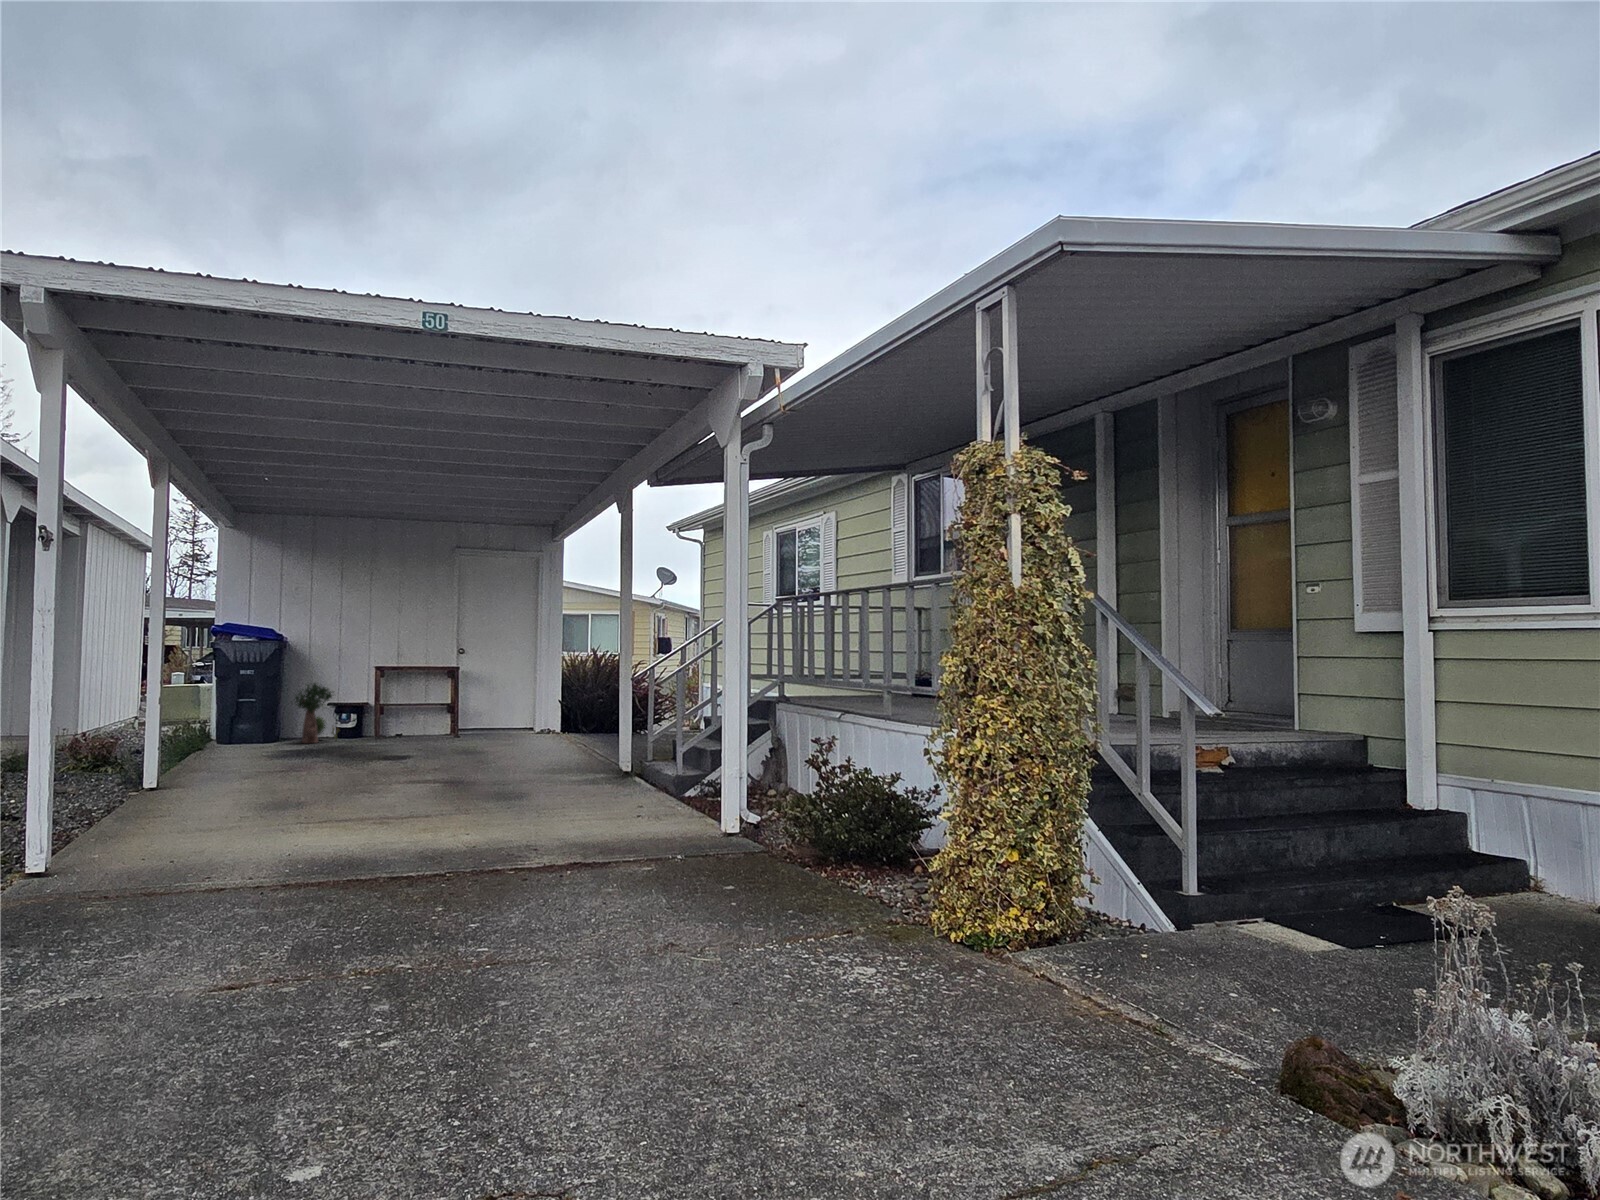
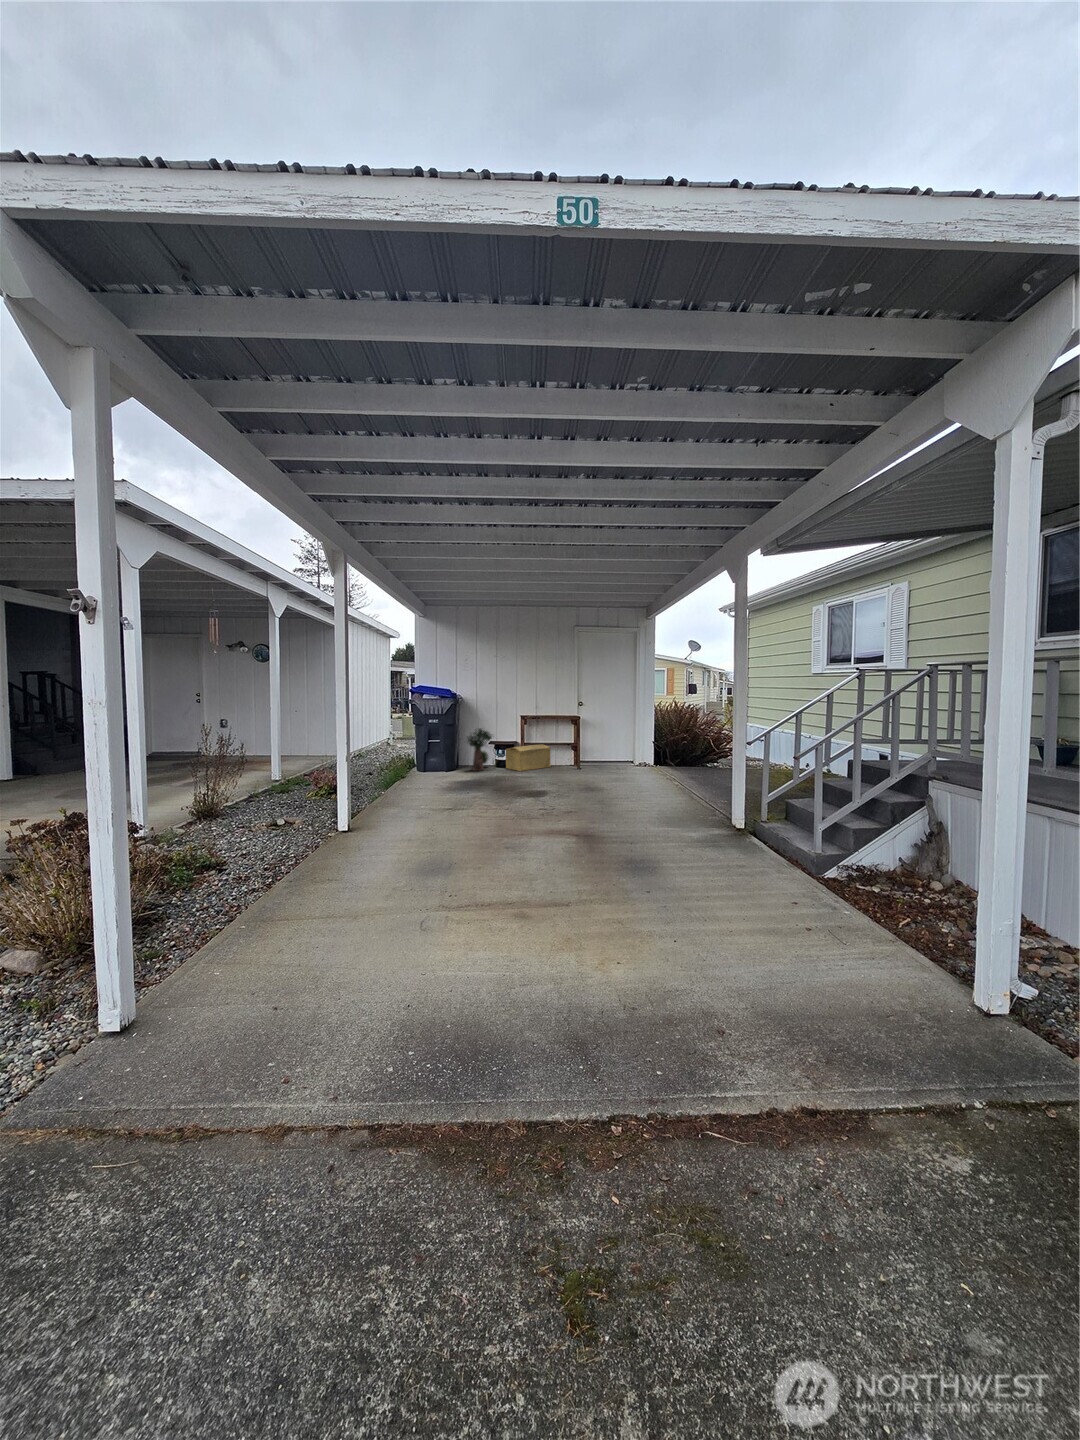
cardboard box: none [352,706,418,742] -> present [506,744,551,771]

